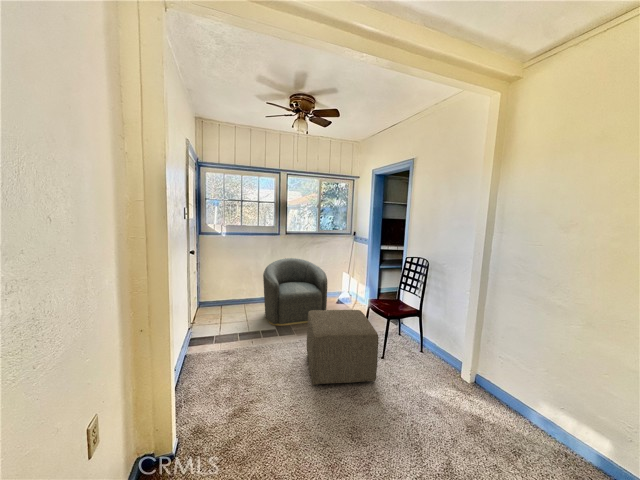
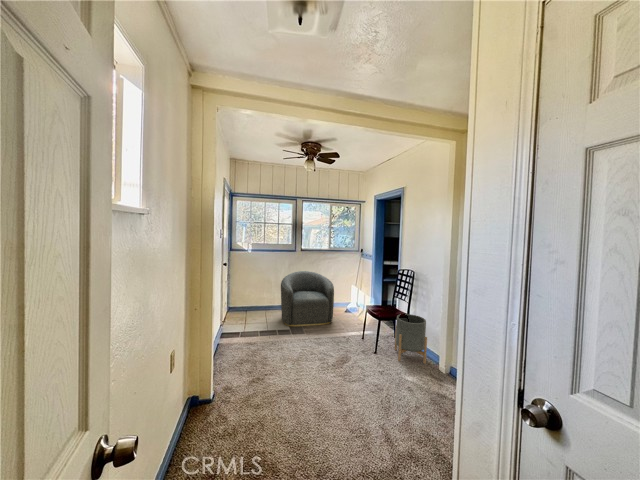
ottoman: present [307,310,378,385] -> none [313,311,367,368]
planter: none [404,311,447,371] -> present [395,314,427,364]

